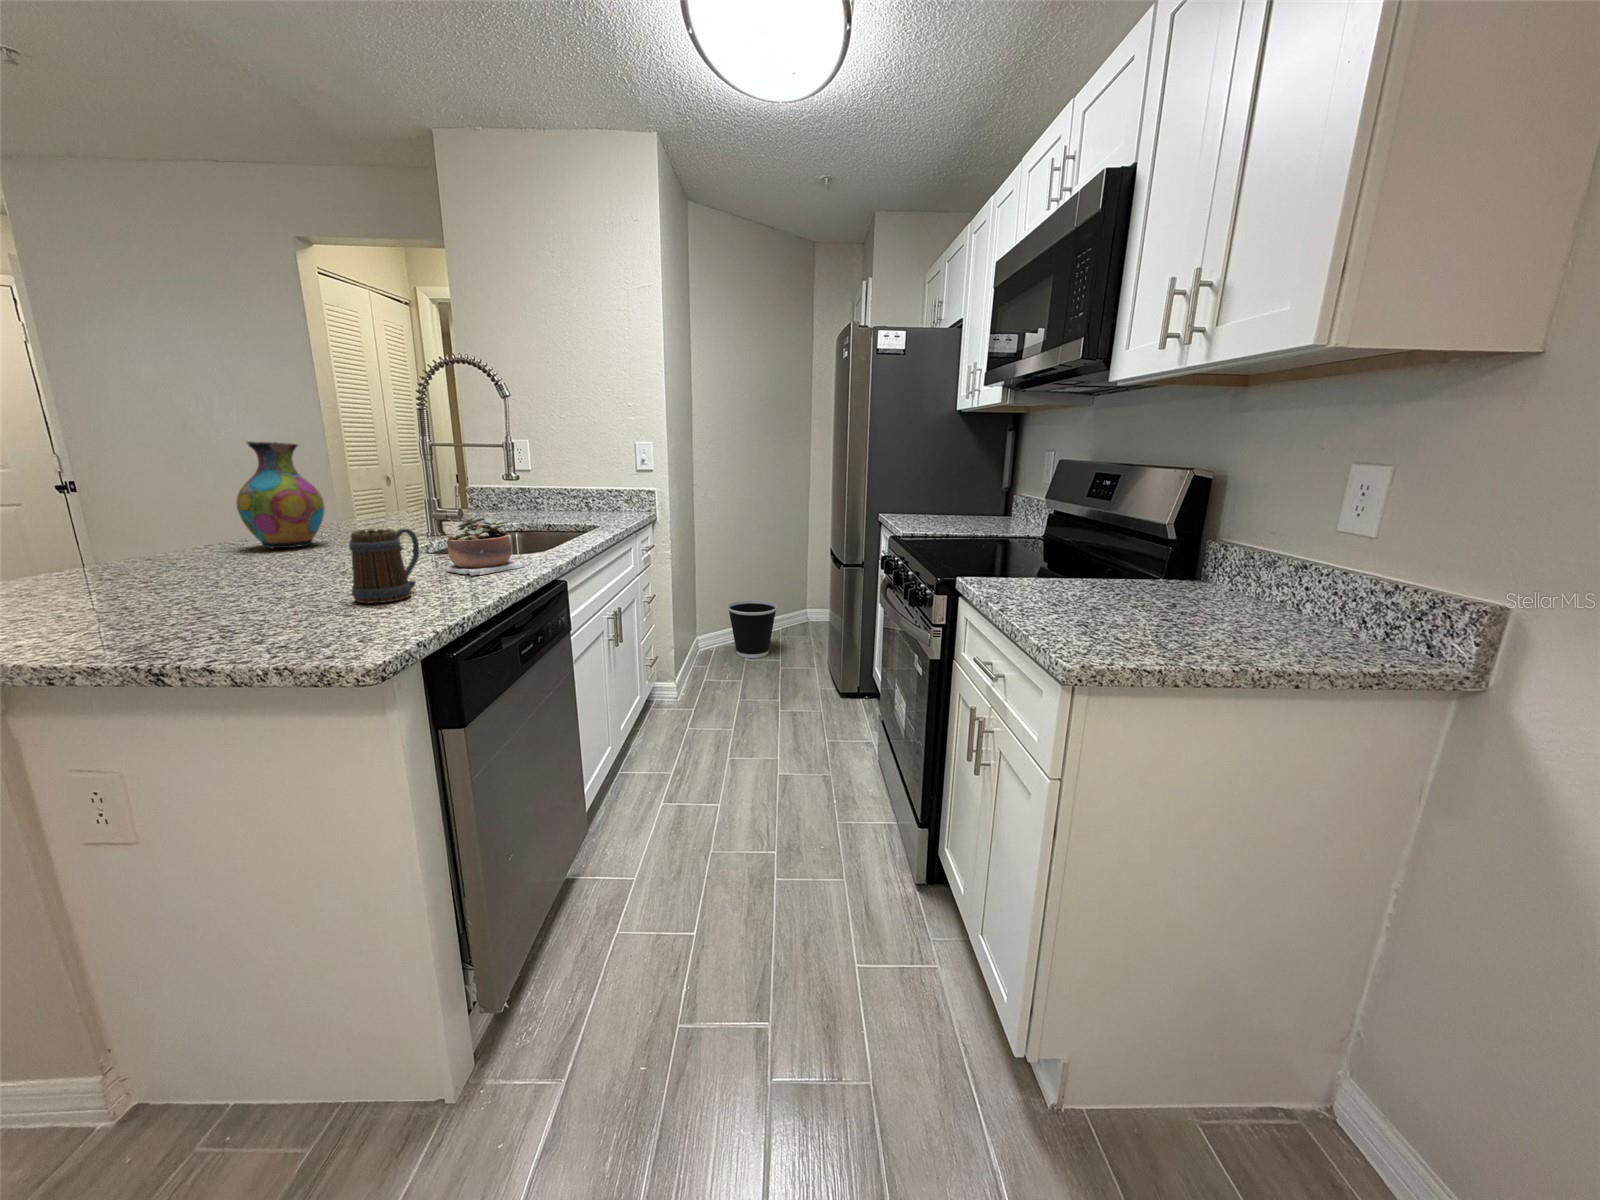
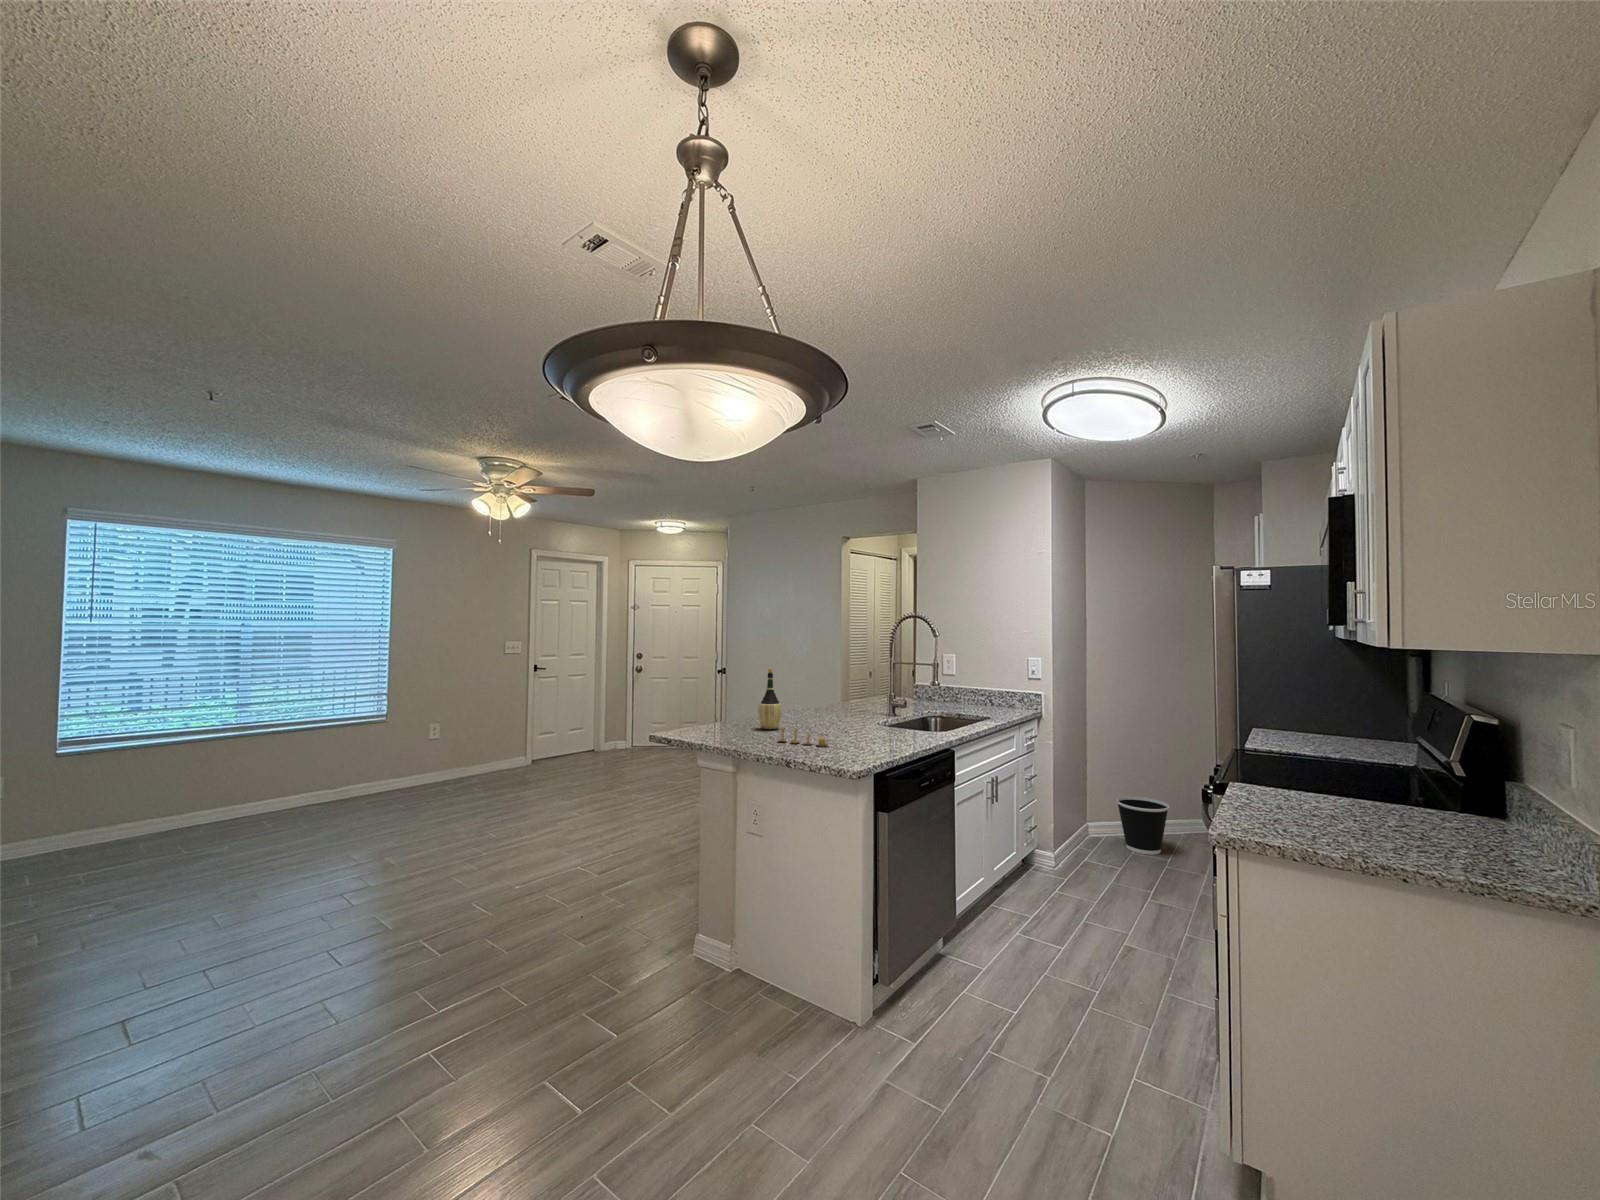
wine bottle: none [61,441,149,587] -> present [758,669,782,729]
vase: present [237,442,324,548] -> none [809,664,843,718]
succulent plant: present [441,514,526,576] -> none [890,708,931,741]
mug: present [349,529,419,603] -> none [852,713,881,748]
candle: none [124,573,288,617] -> present [778,727,827,747]

